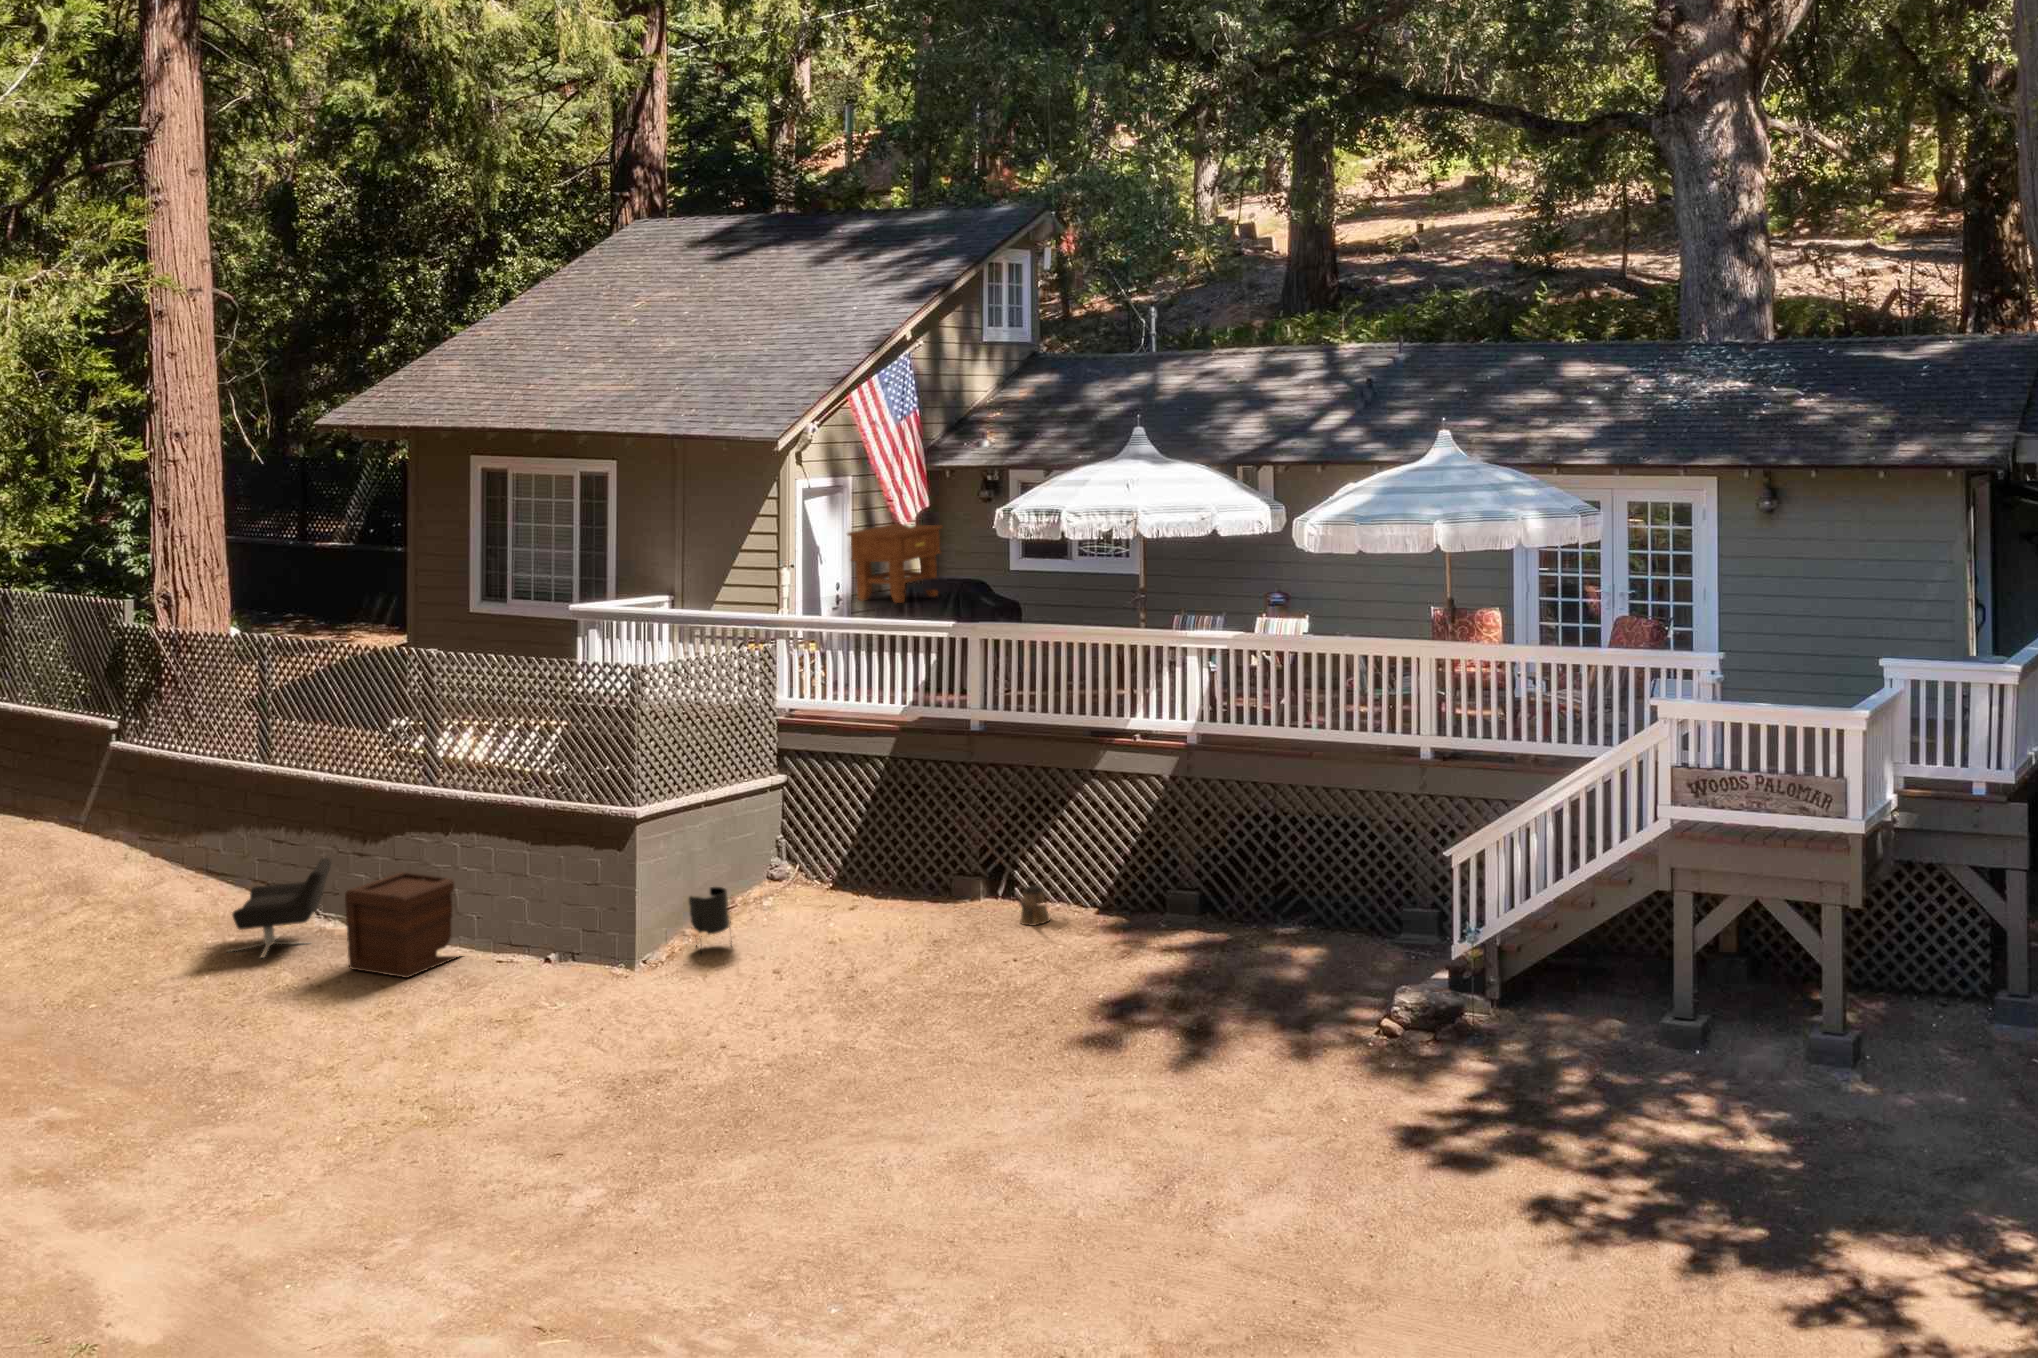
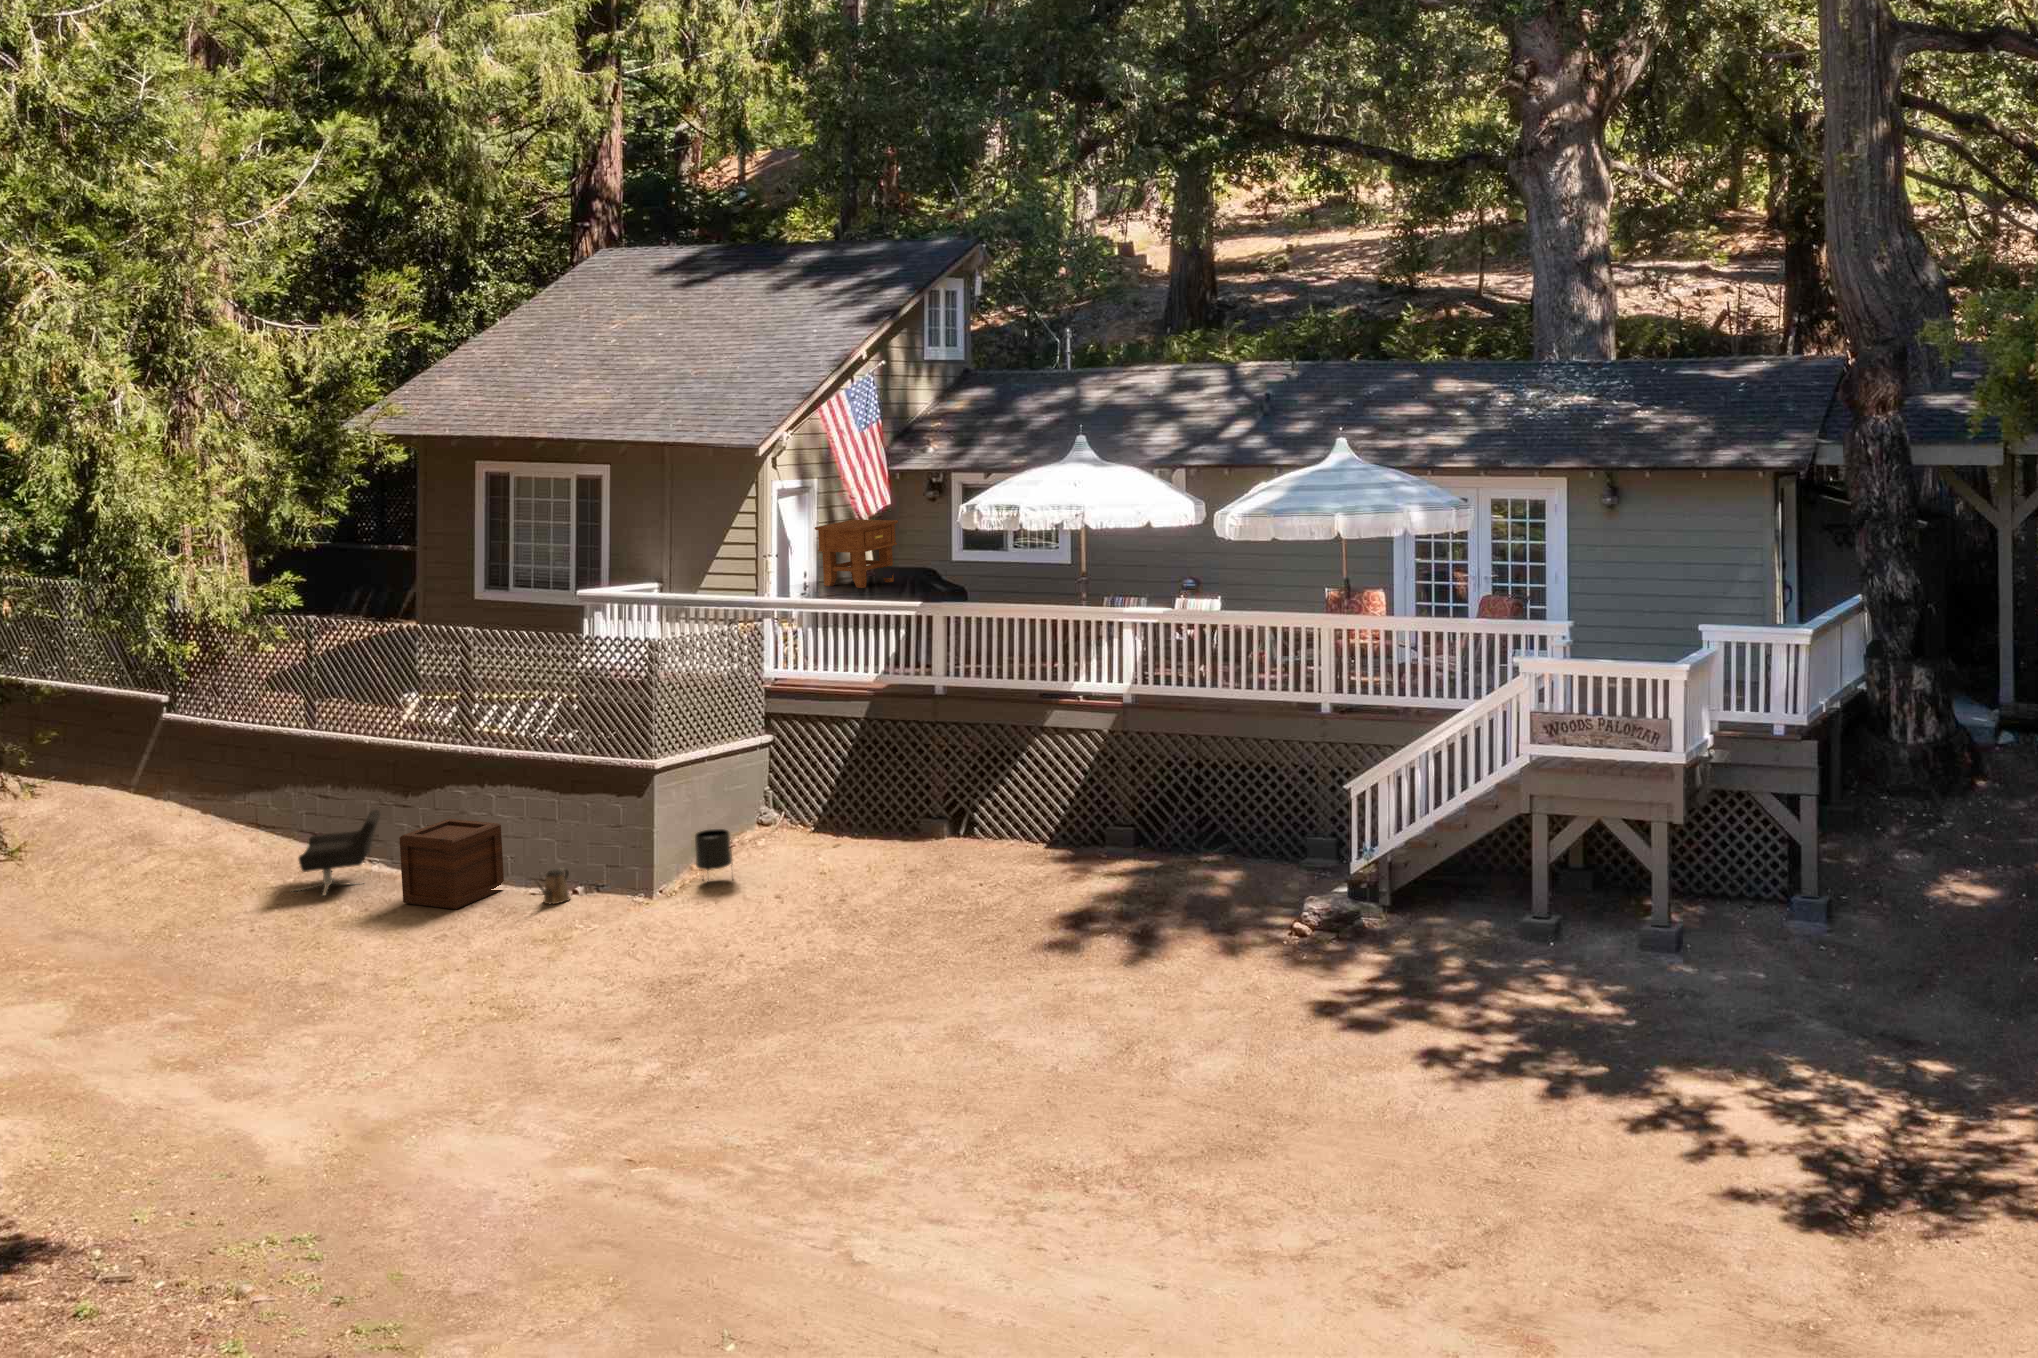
watering can: present [1016,884,1050,926] -> present [532,868,570,904]

